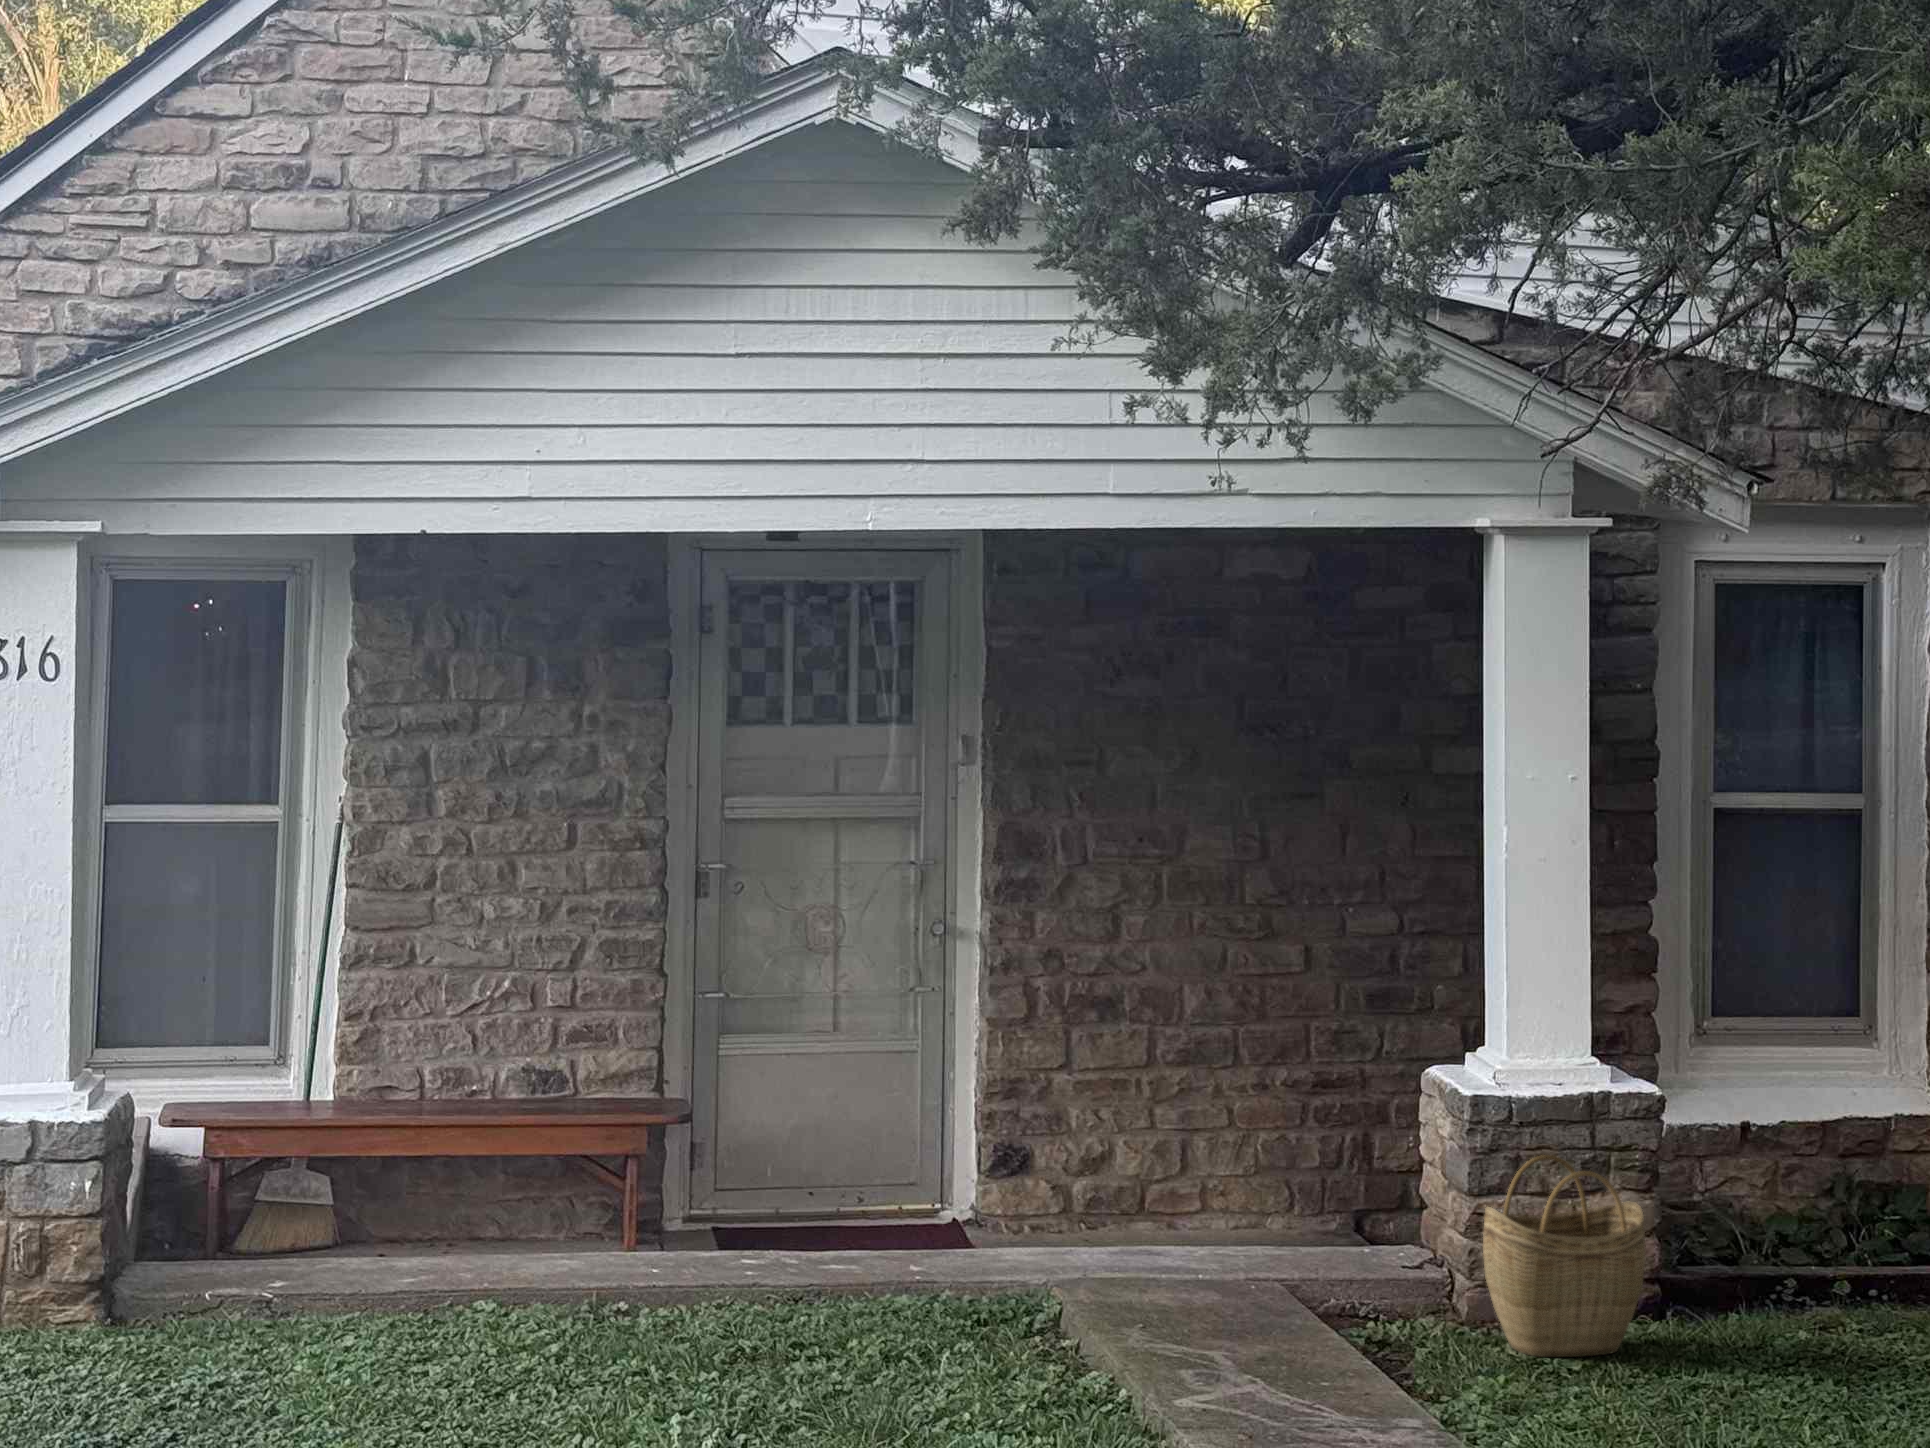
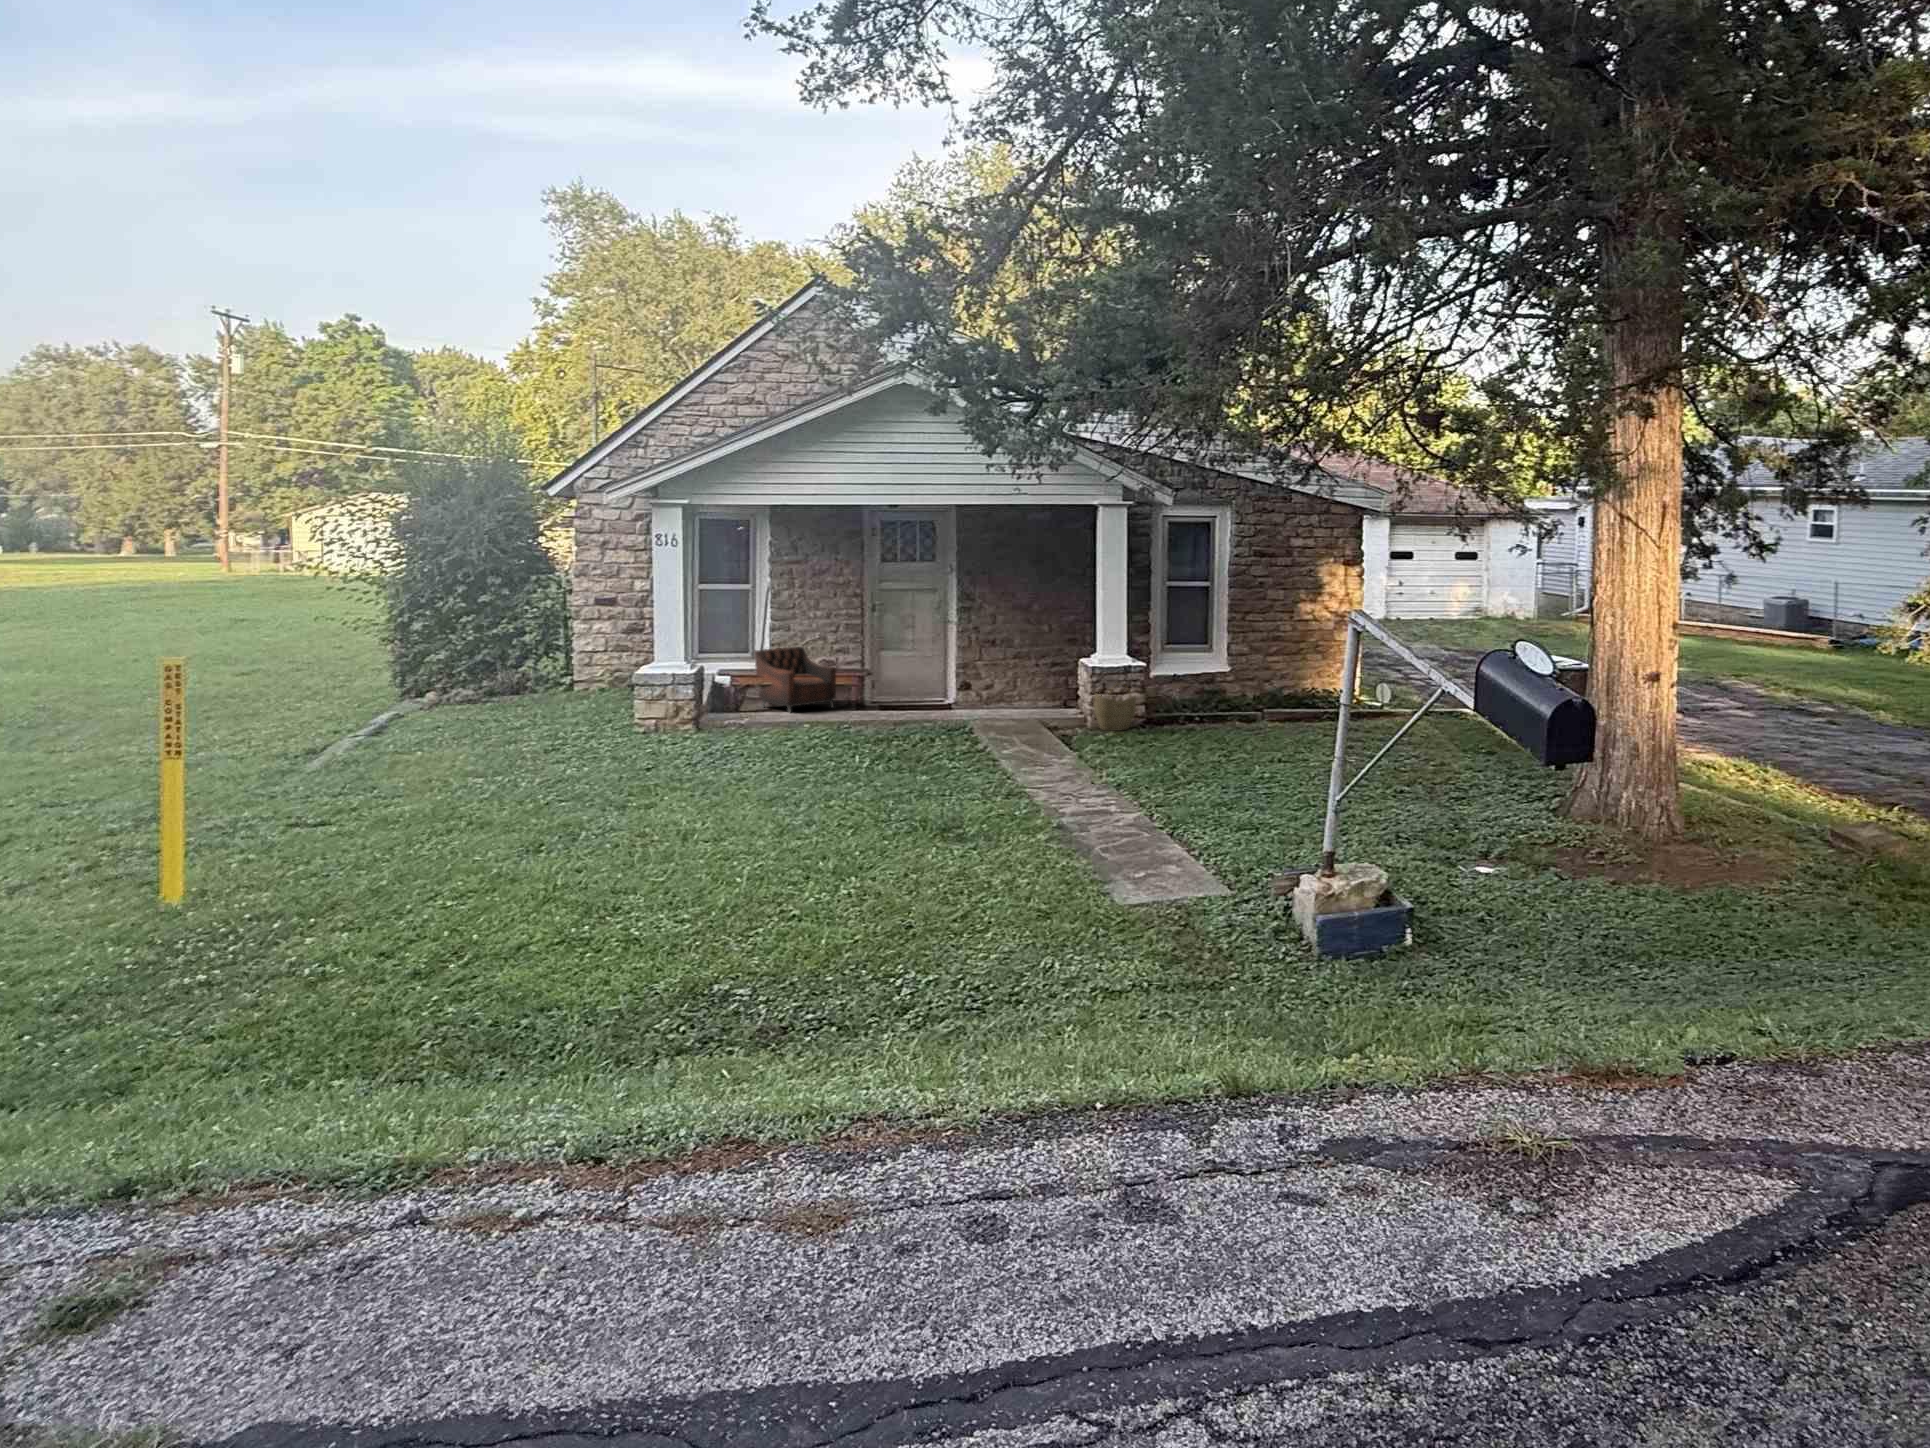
armchair: none [267,1020,553,1271] -> present [754,647,836,713]

